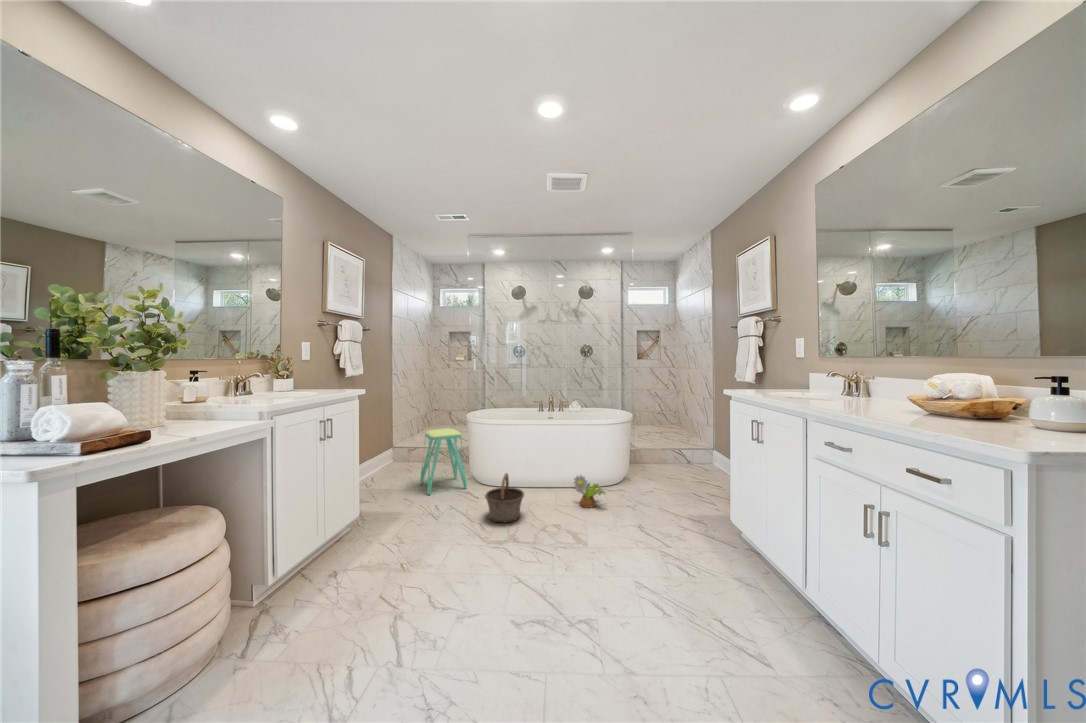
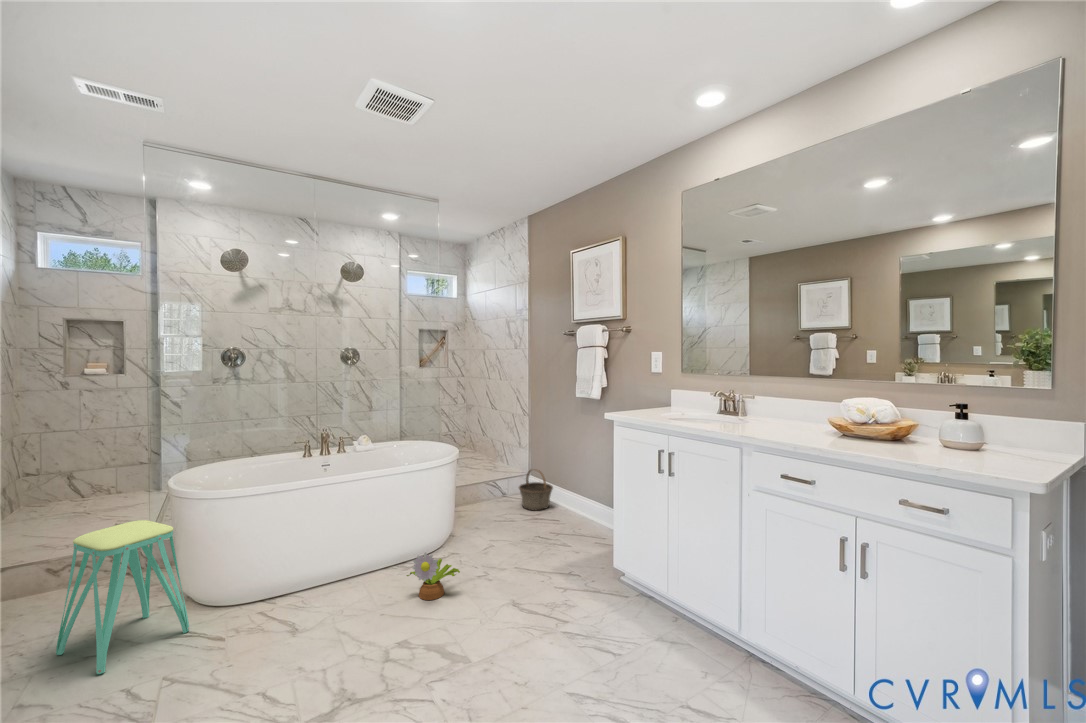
basket: present [485,473,524,522] -> present [519,469,553,510]

